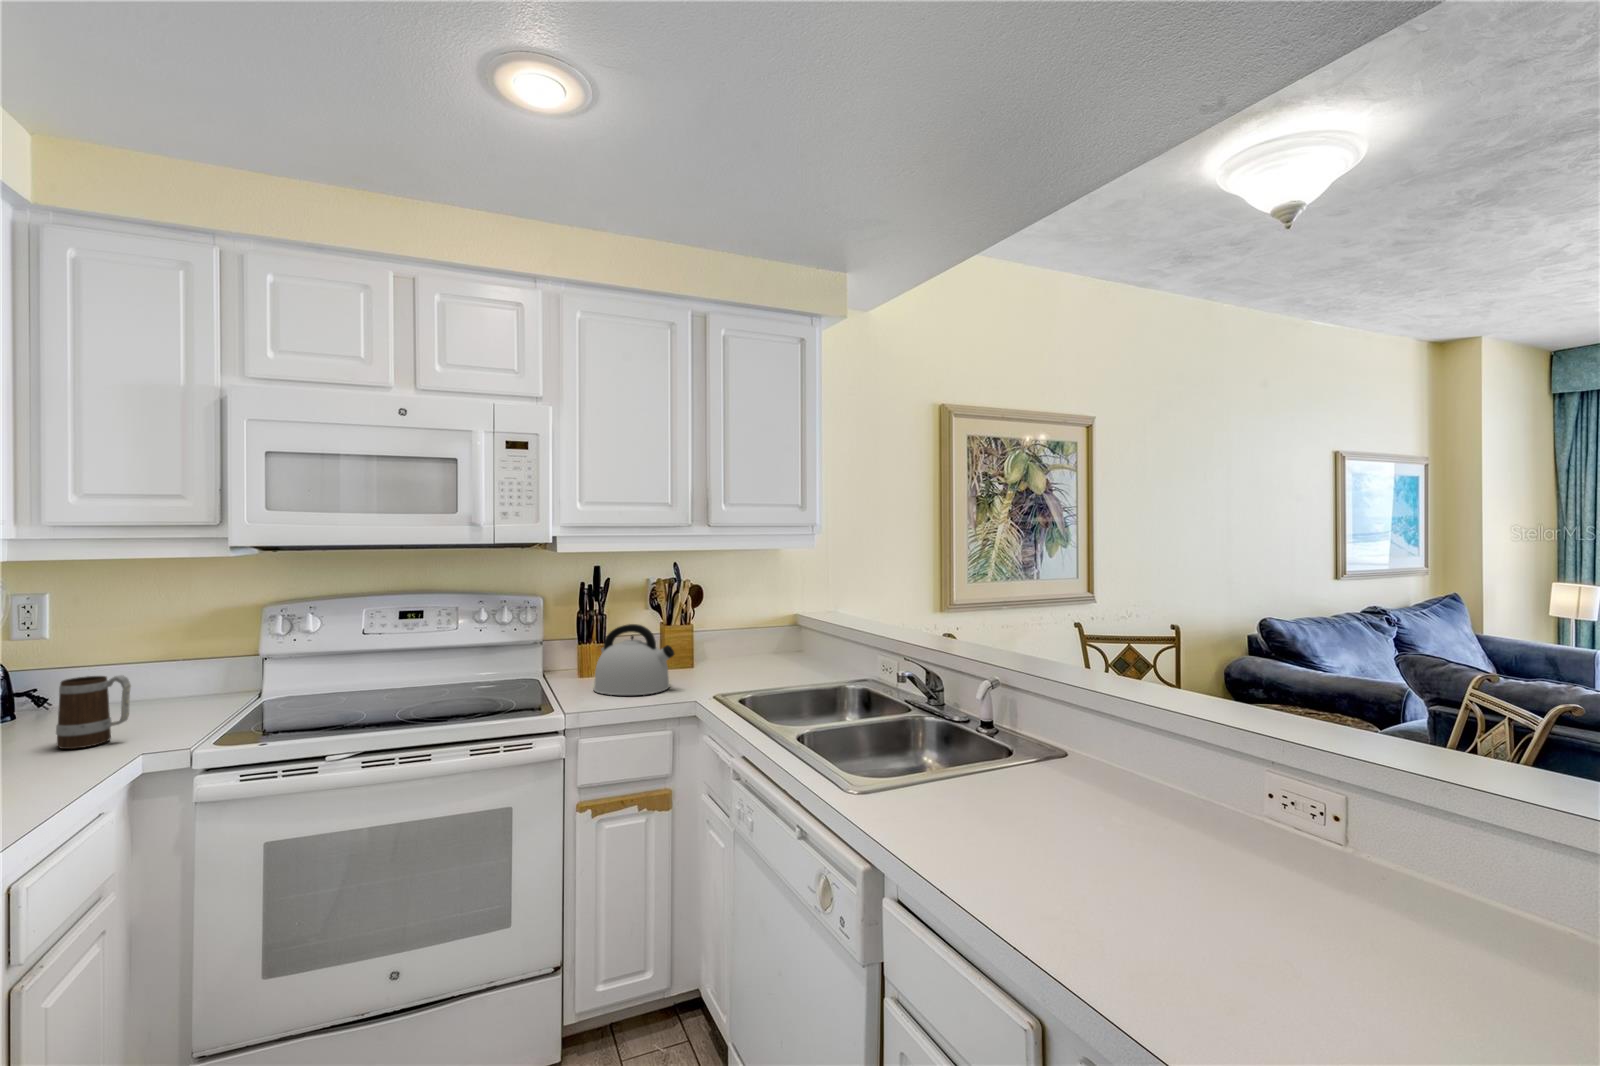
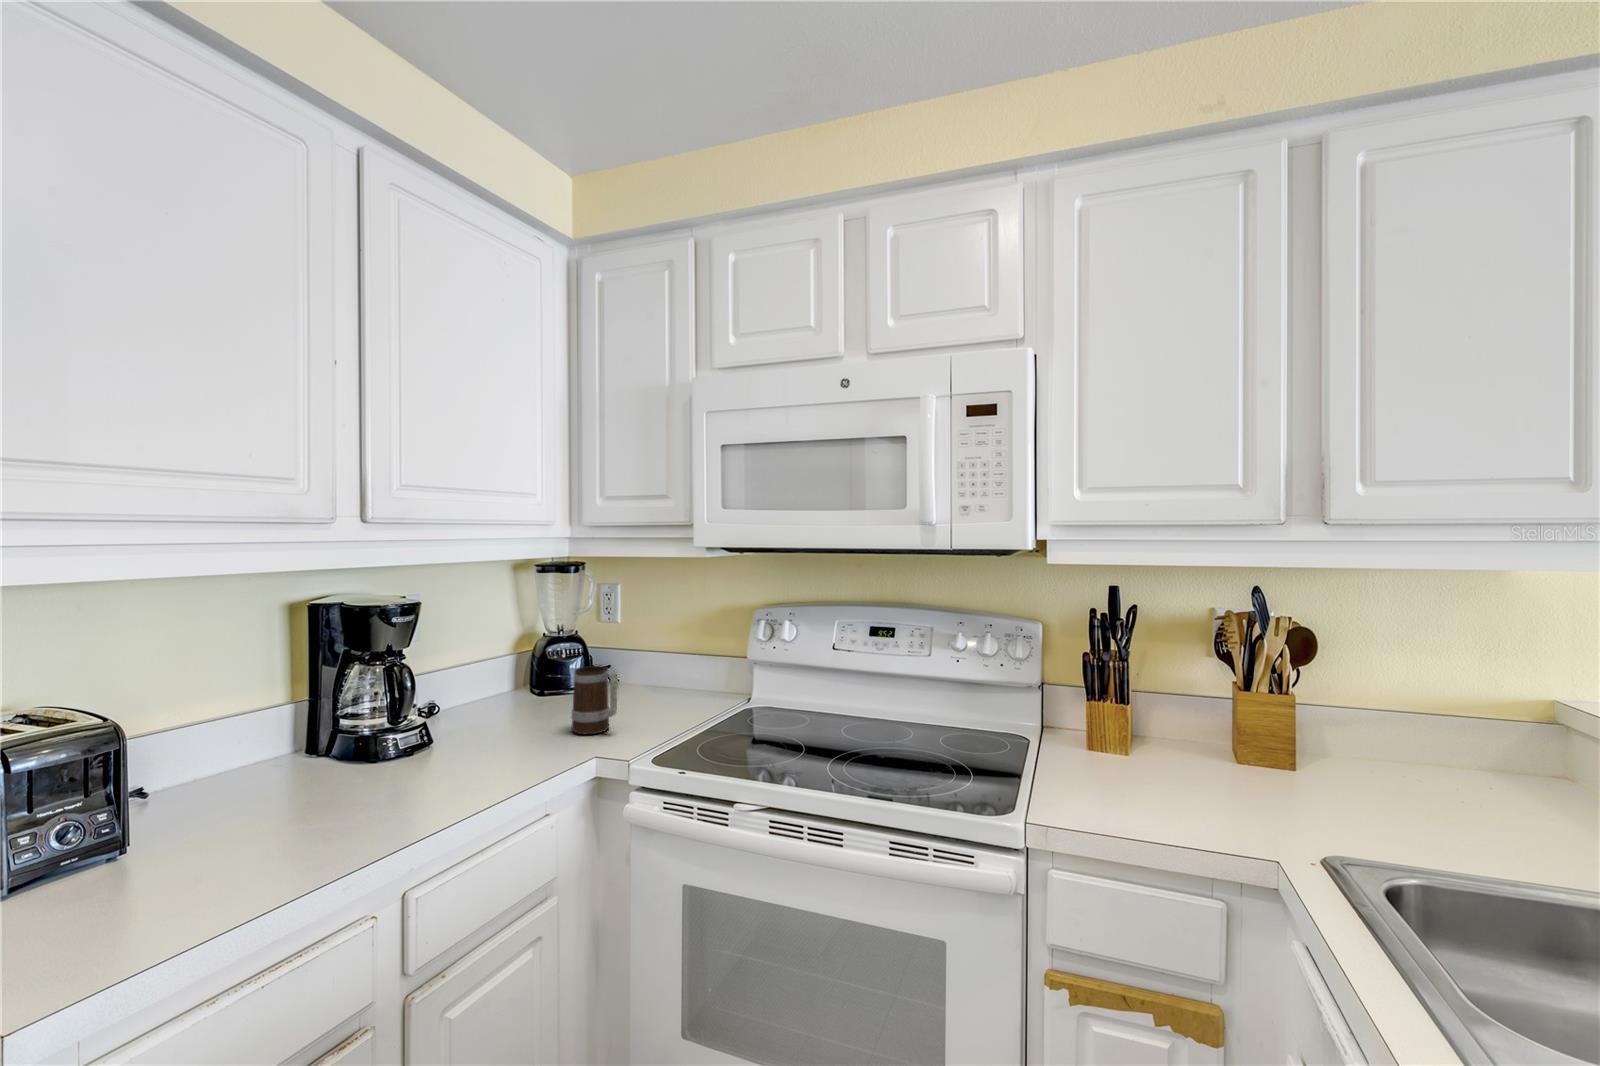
kettle: present [593,624,674,695] -> none [1097,686,1242,816]

